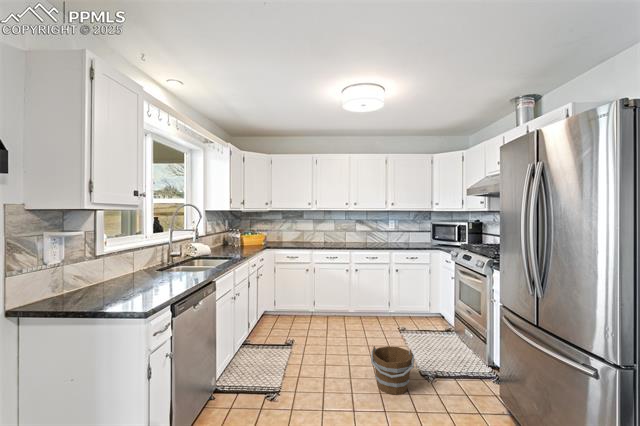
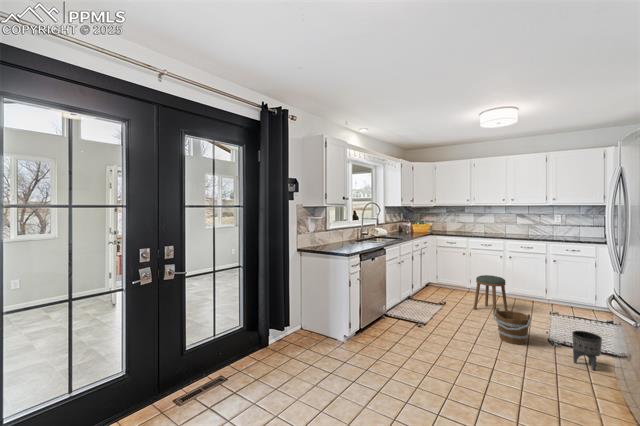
stool: none [329,296,364,348] -> present [474,275,508,315]
planter: none [463,362,494,412] -> present [572,331,602,370]

